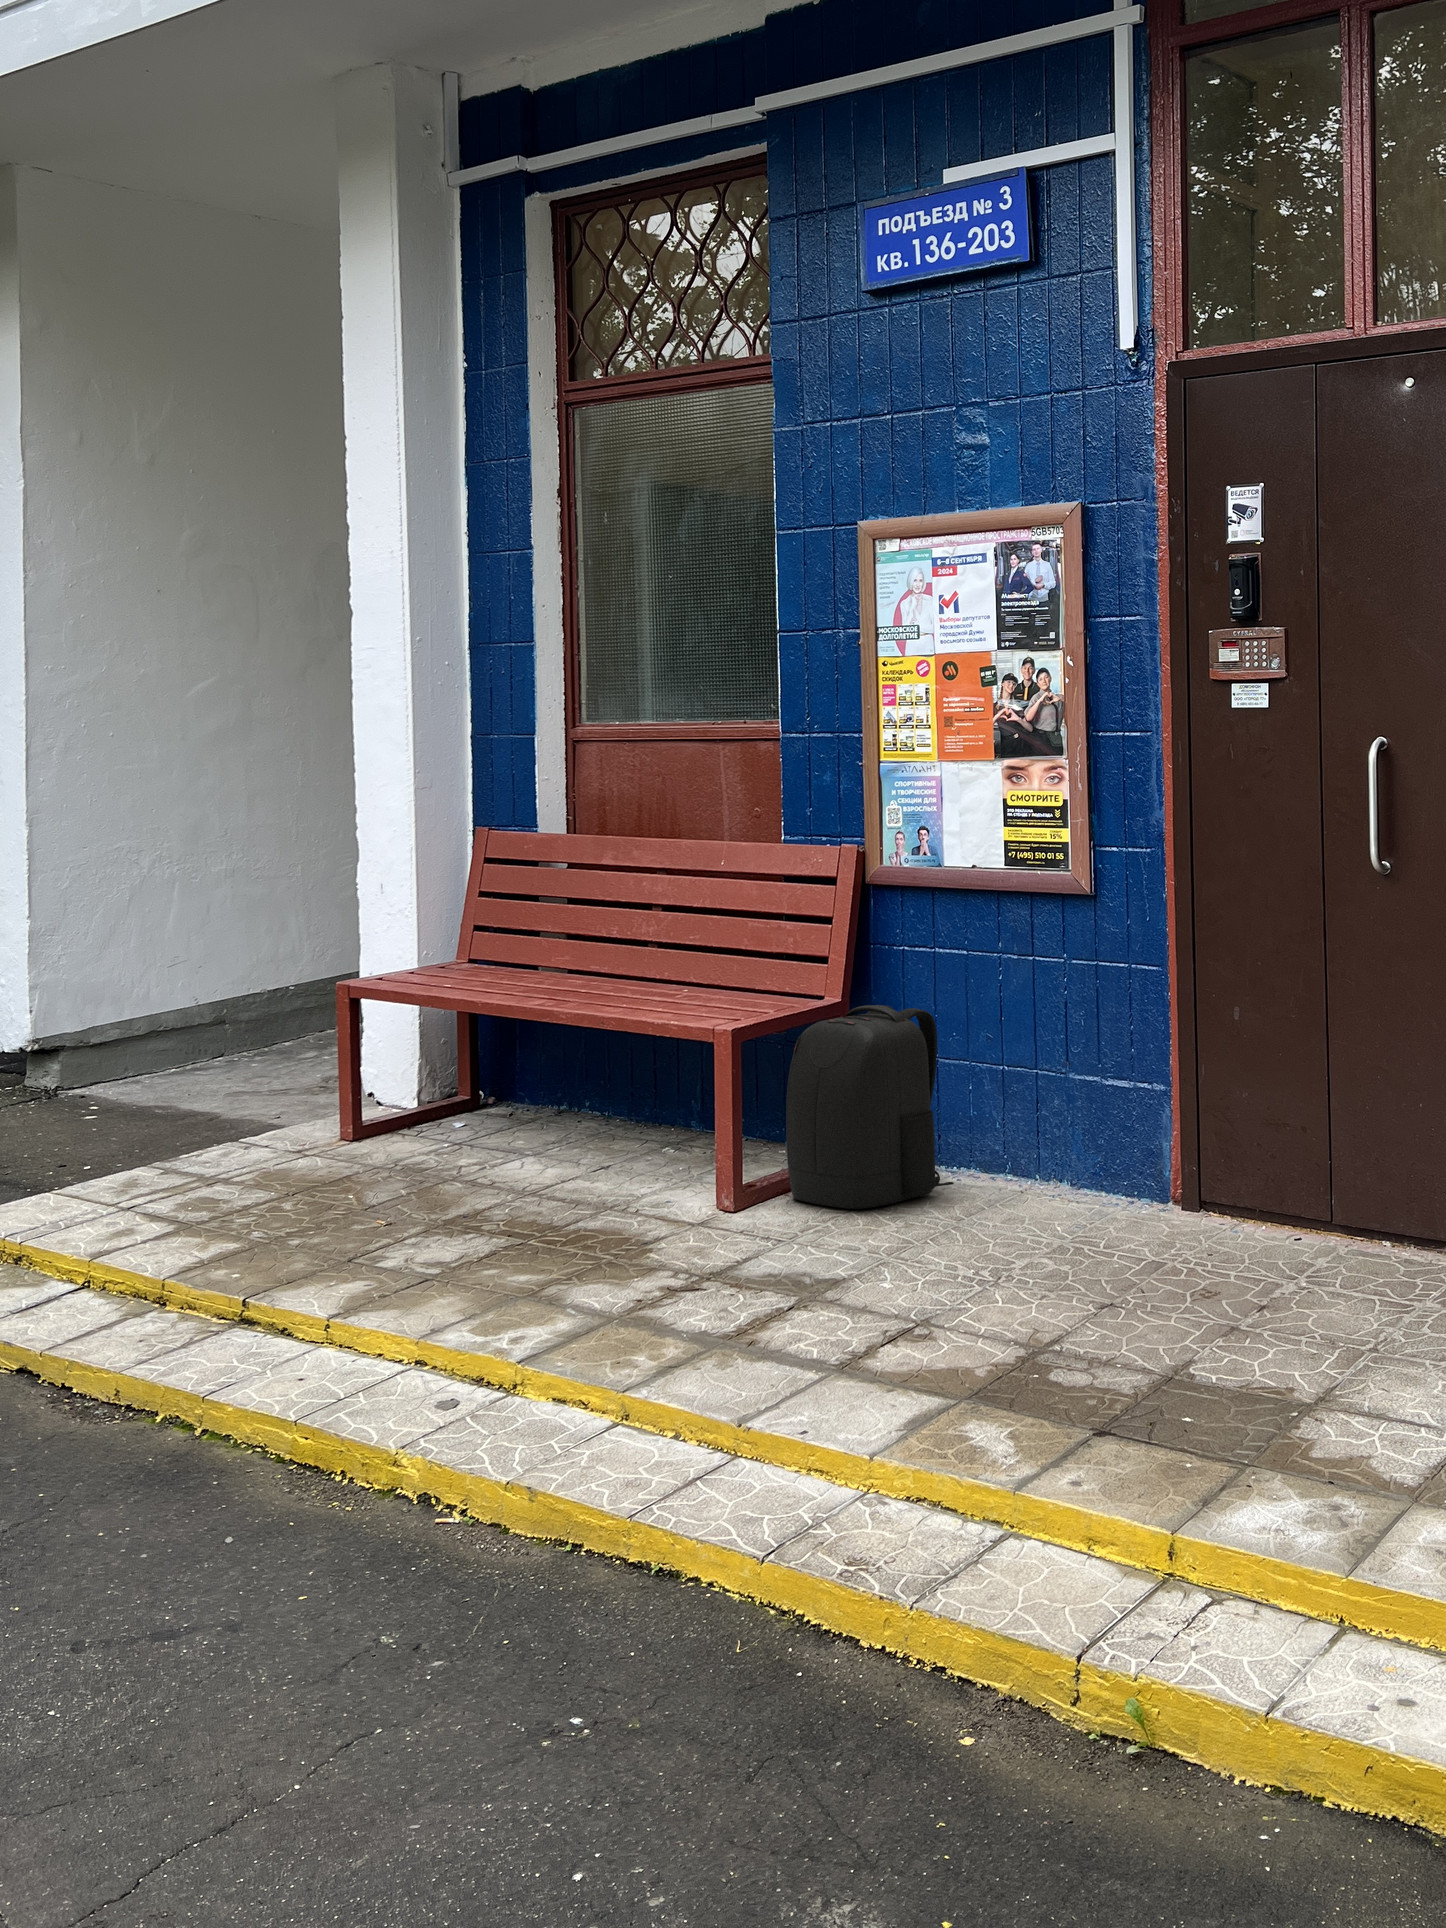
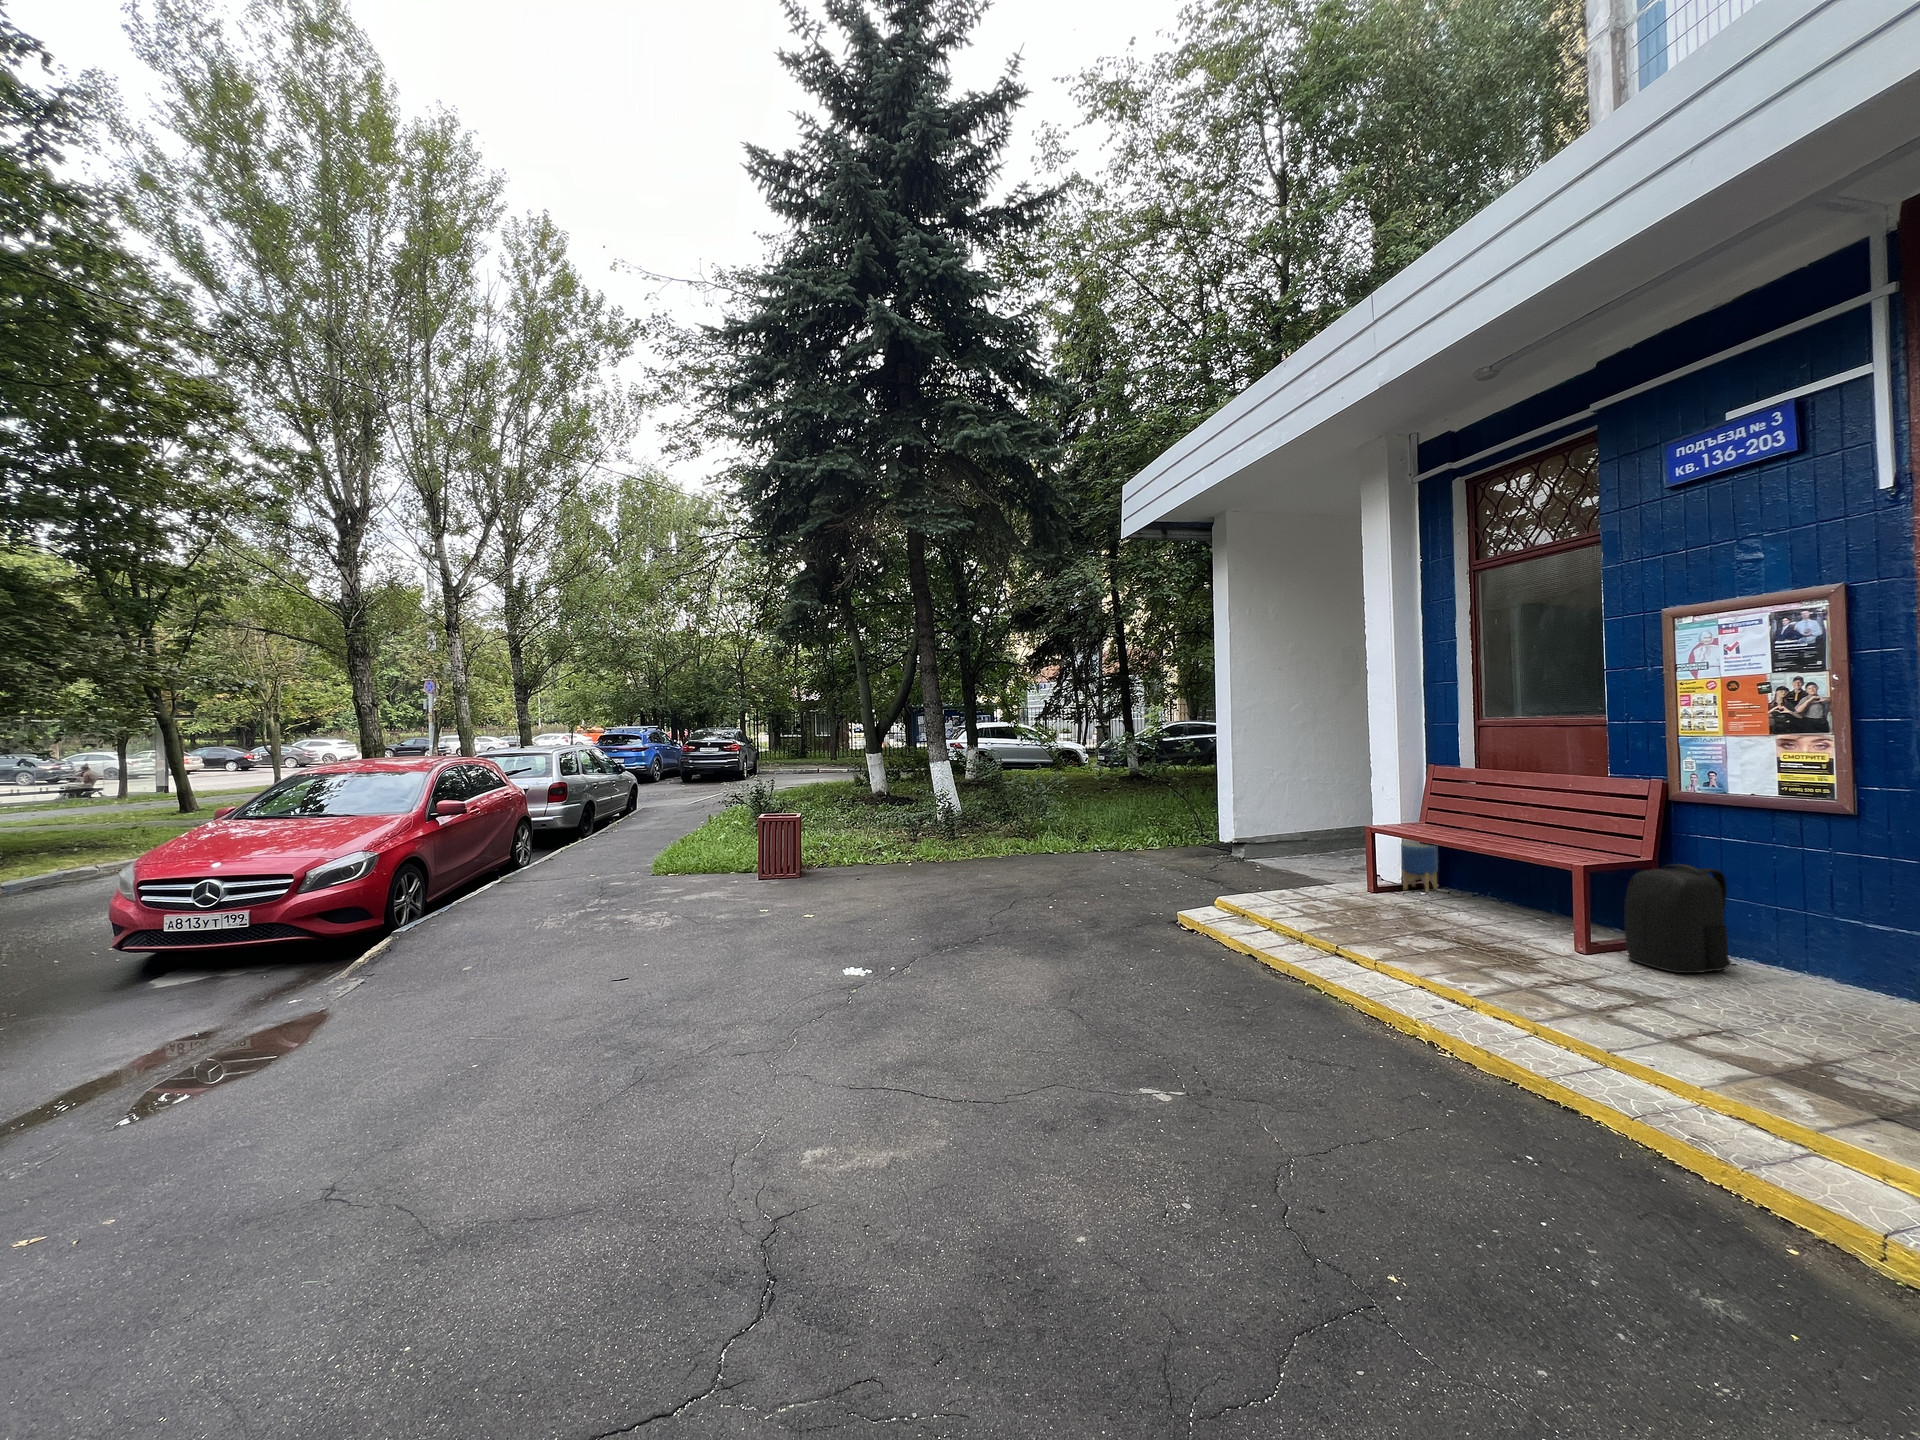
planter: none [415,1009,491,1121] -> present [1401,842,1438,892]

